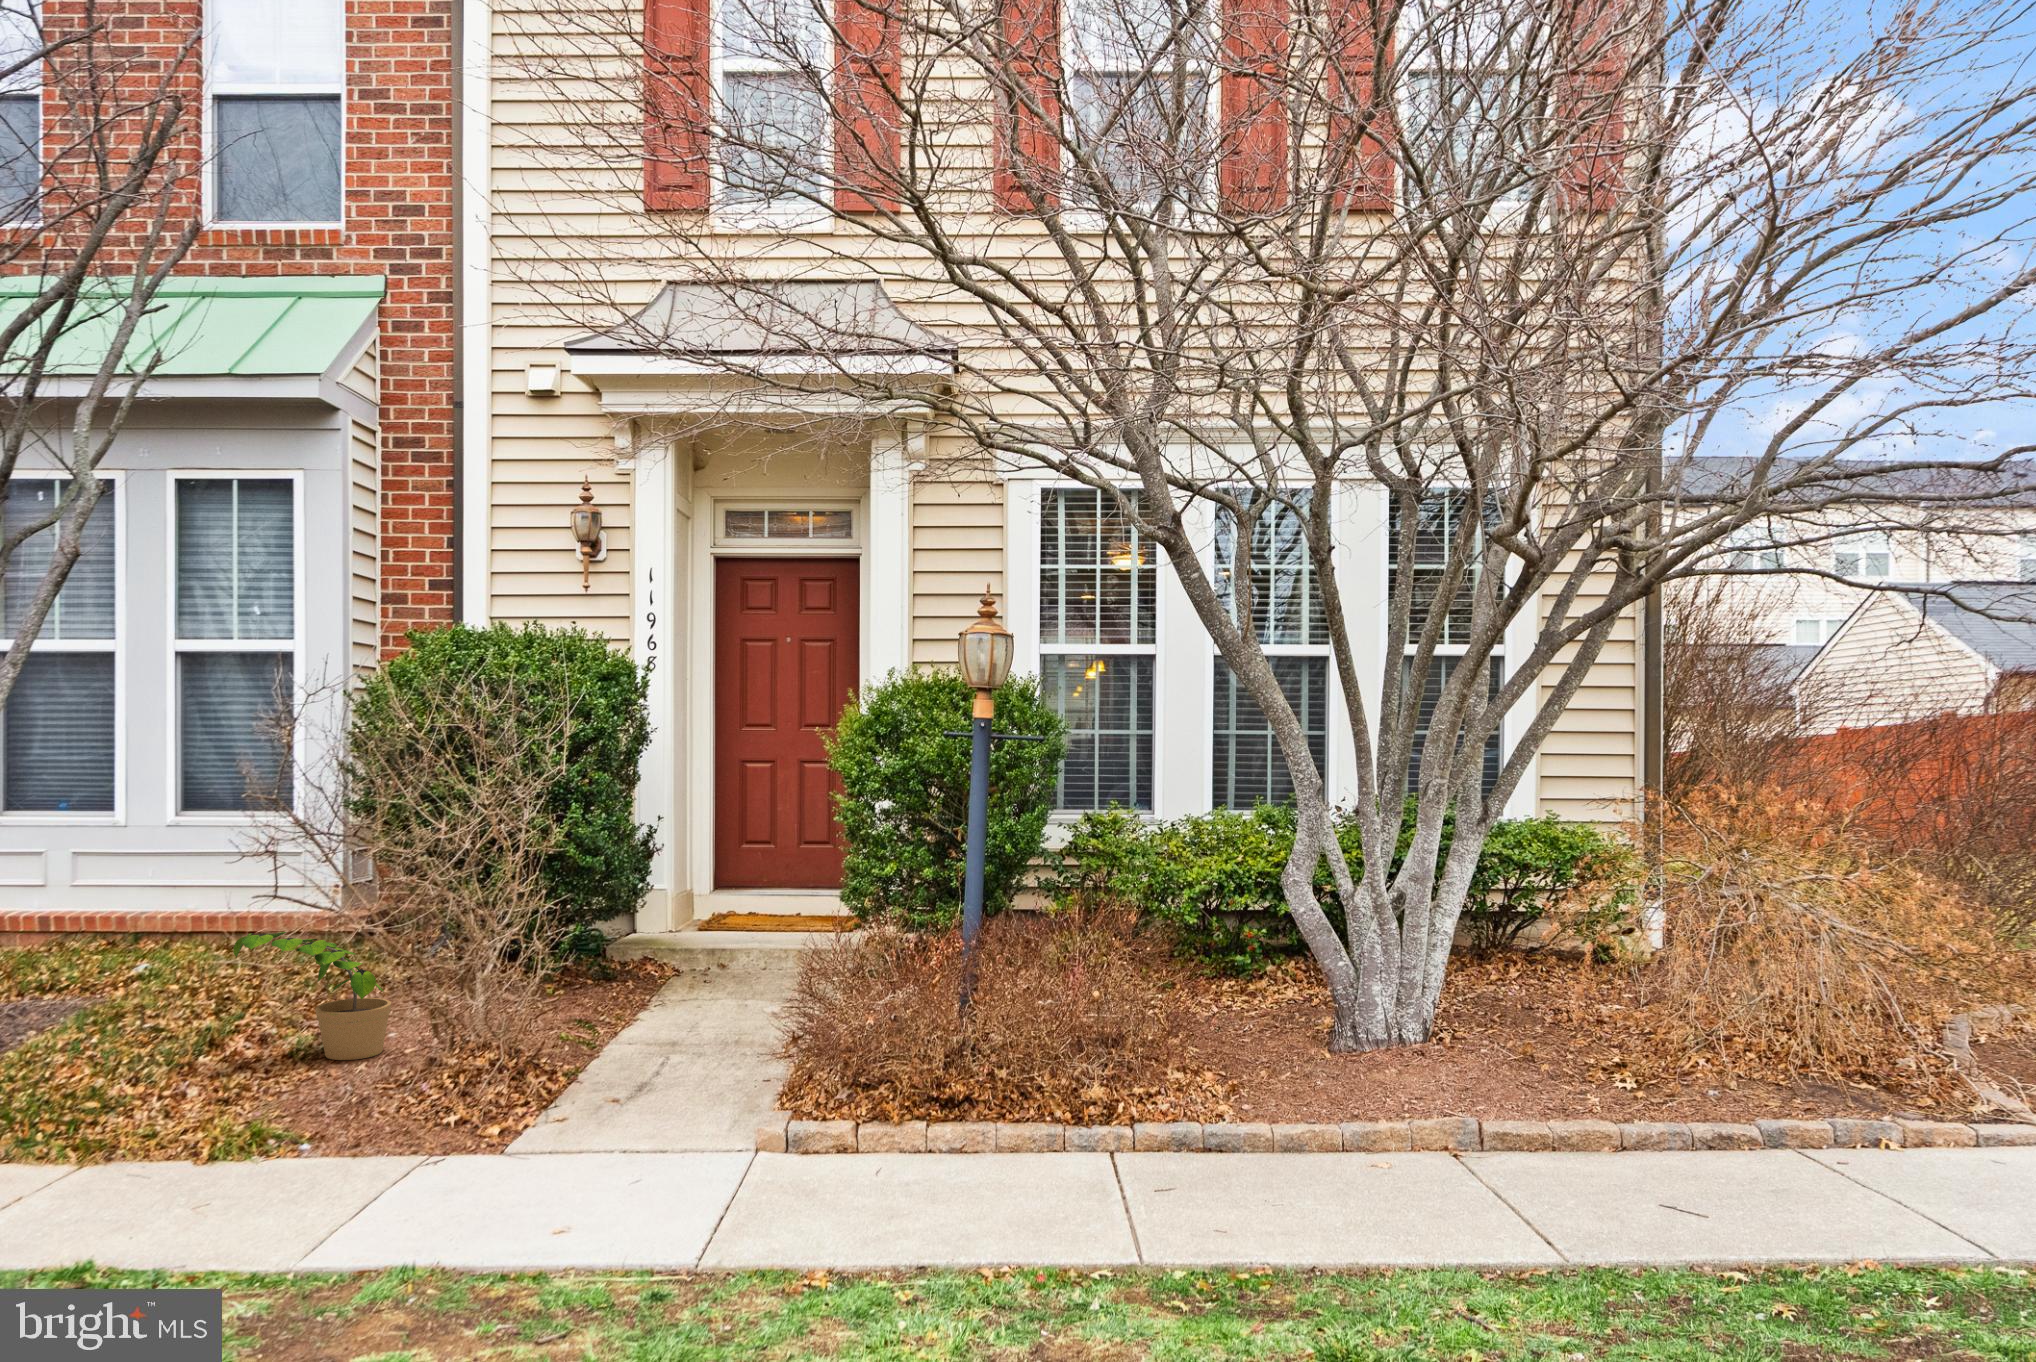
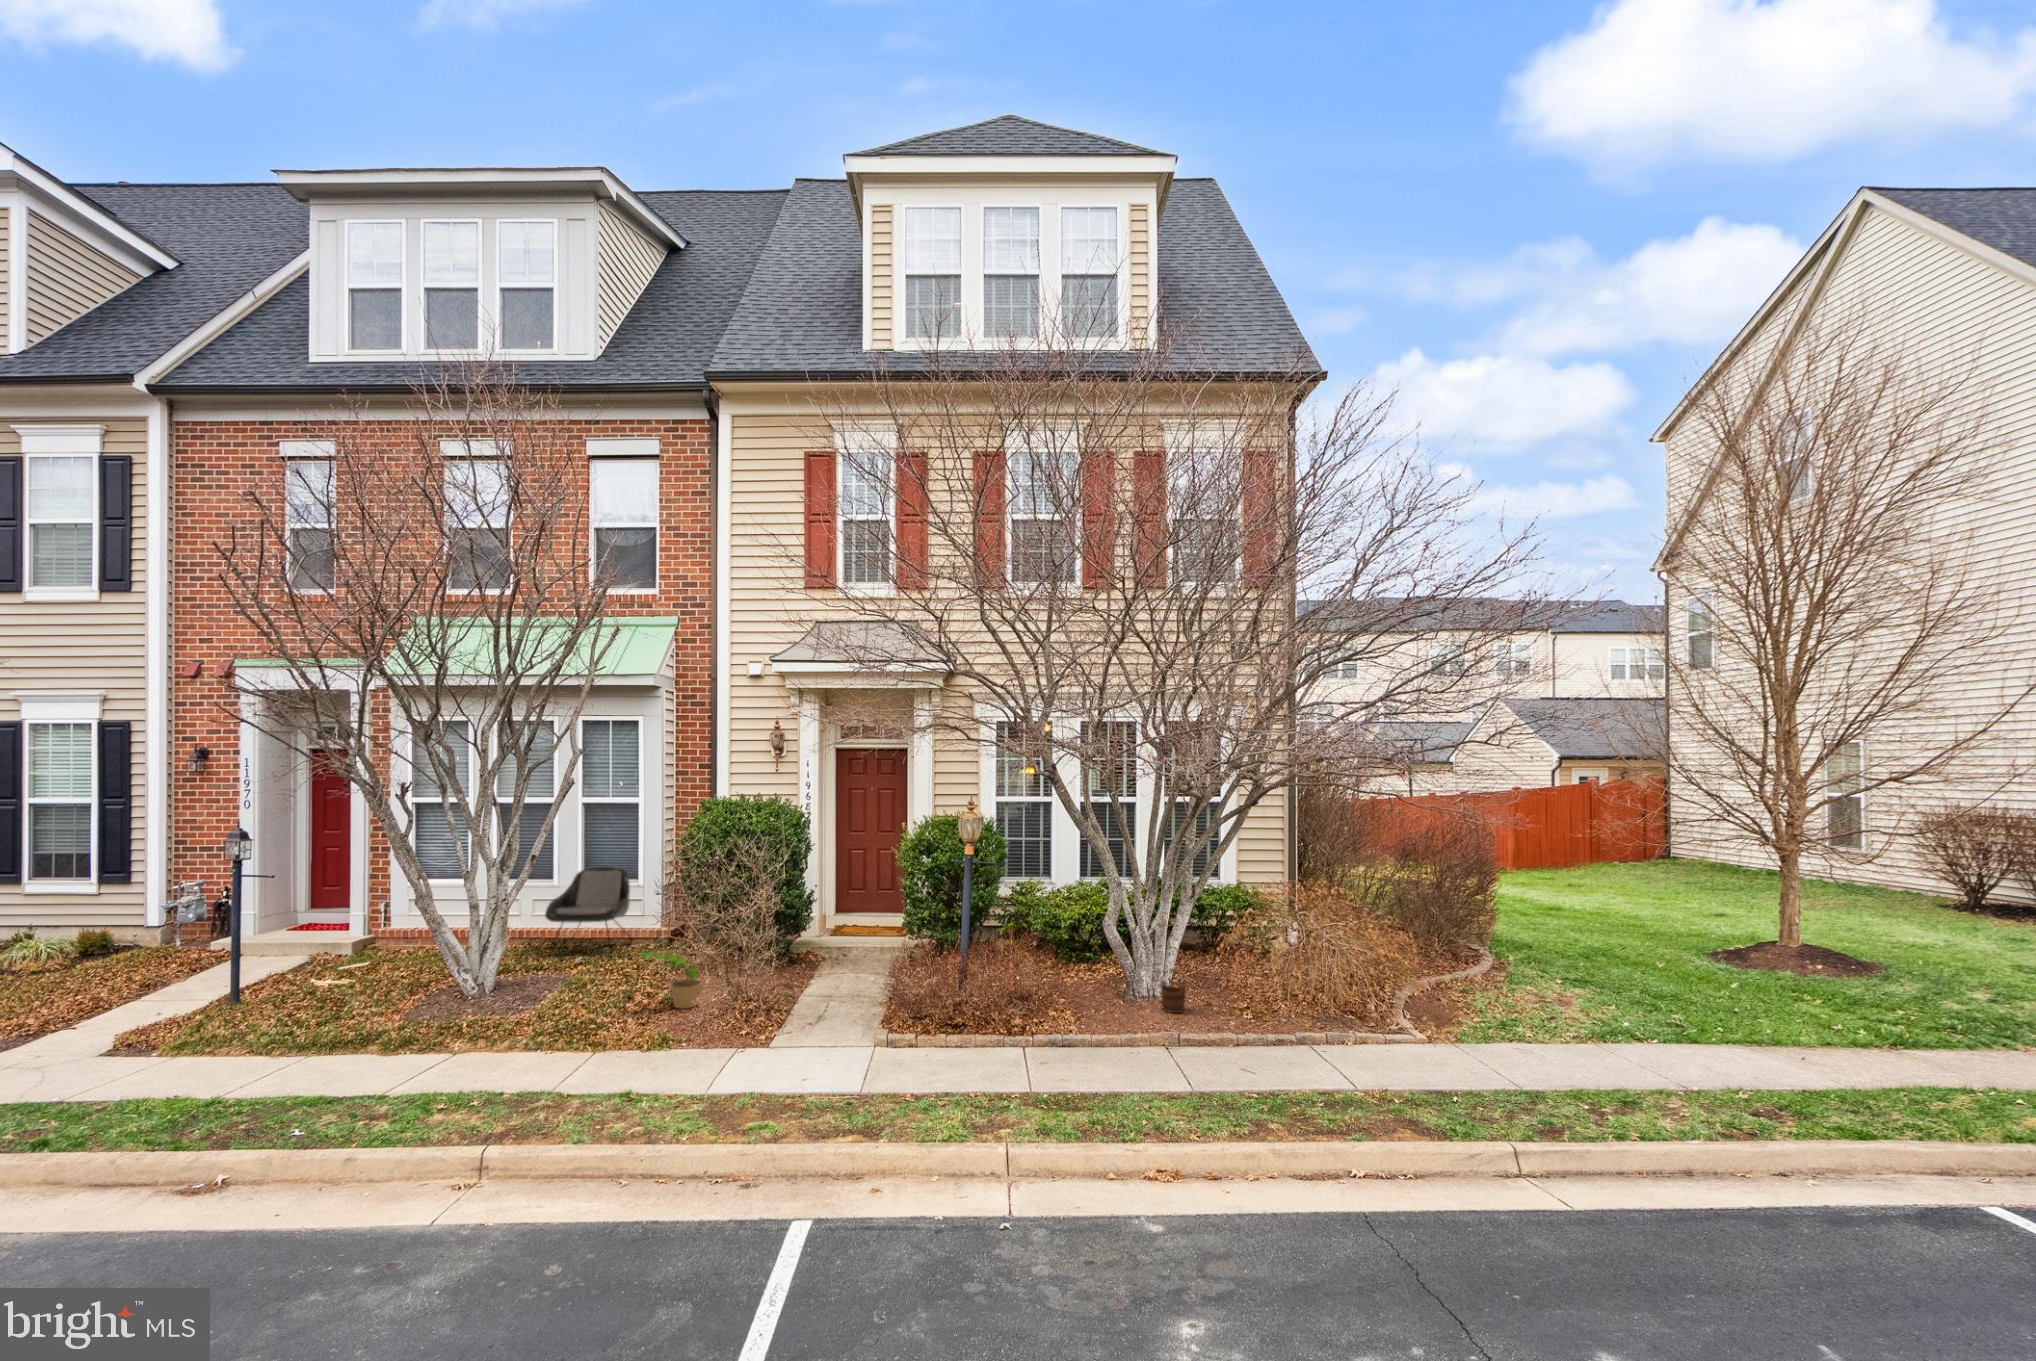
lounge chair: none [104,784,299,963] -> present [545,866,631,958]
wooden bucket: none [1416,977,1475,1078] -> present [1161,969,1186,1013]

